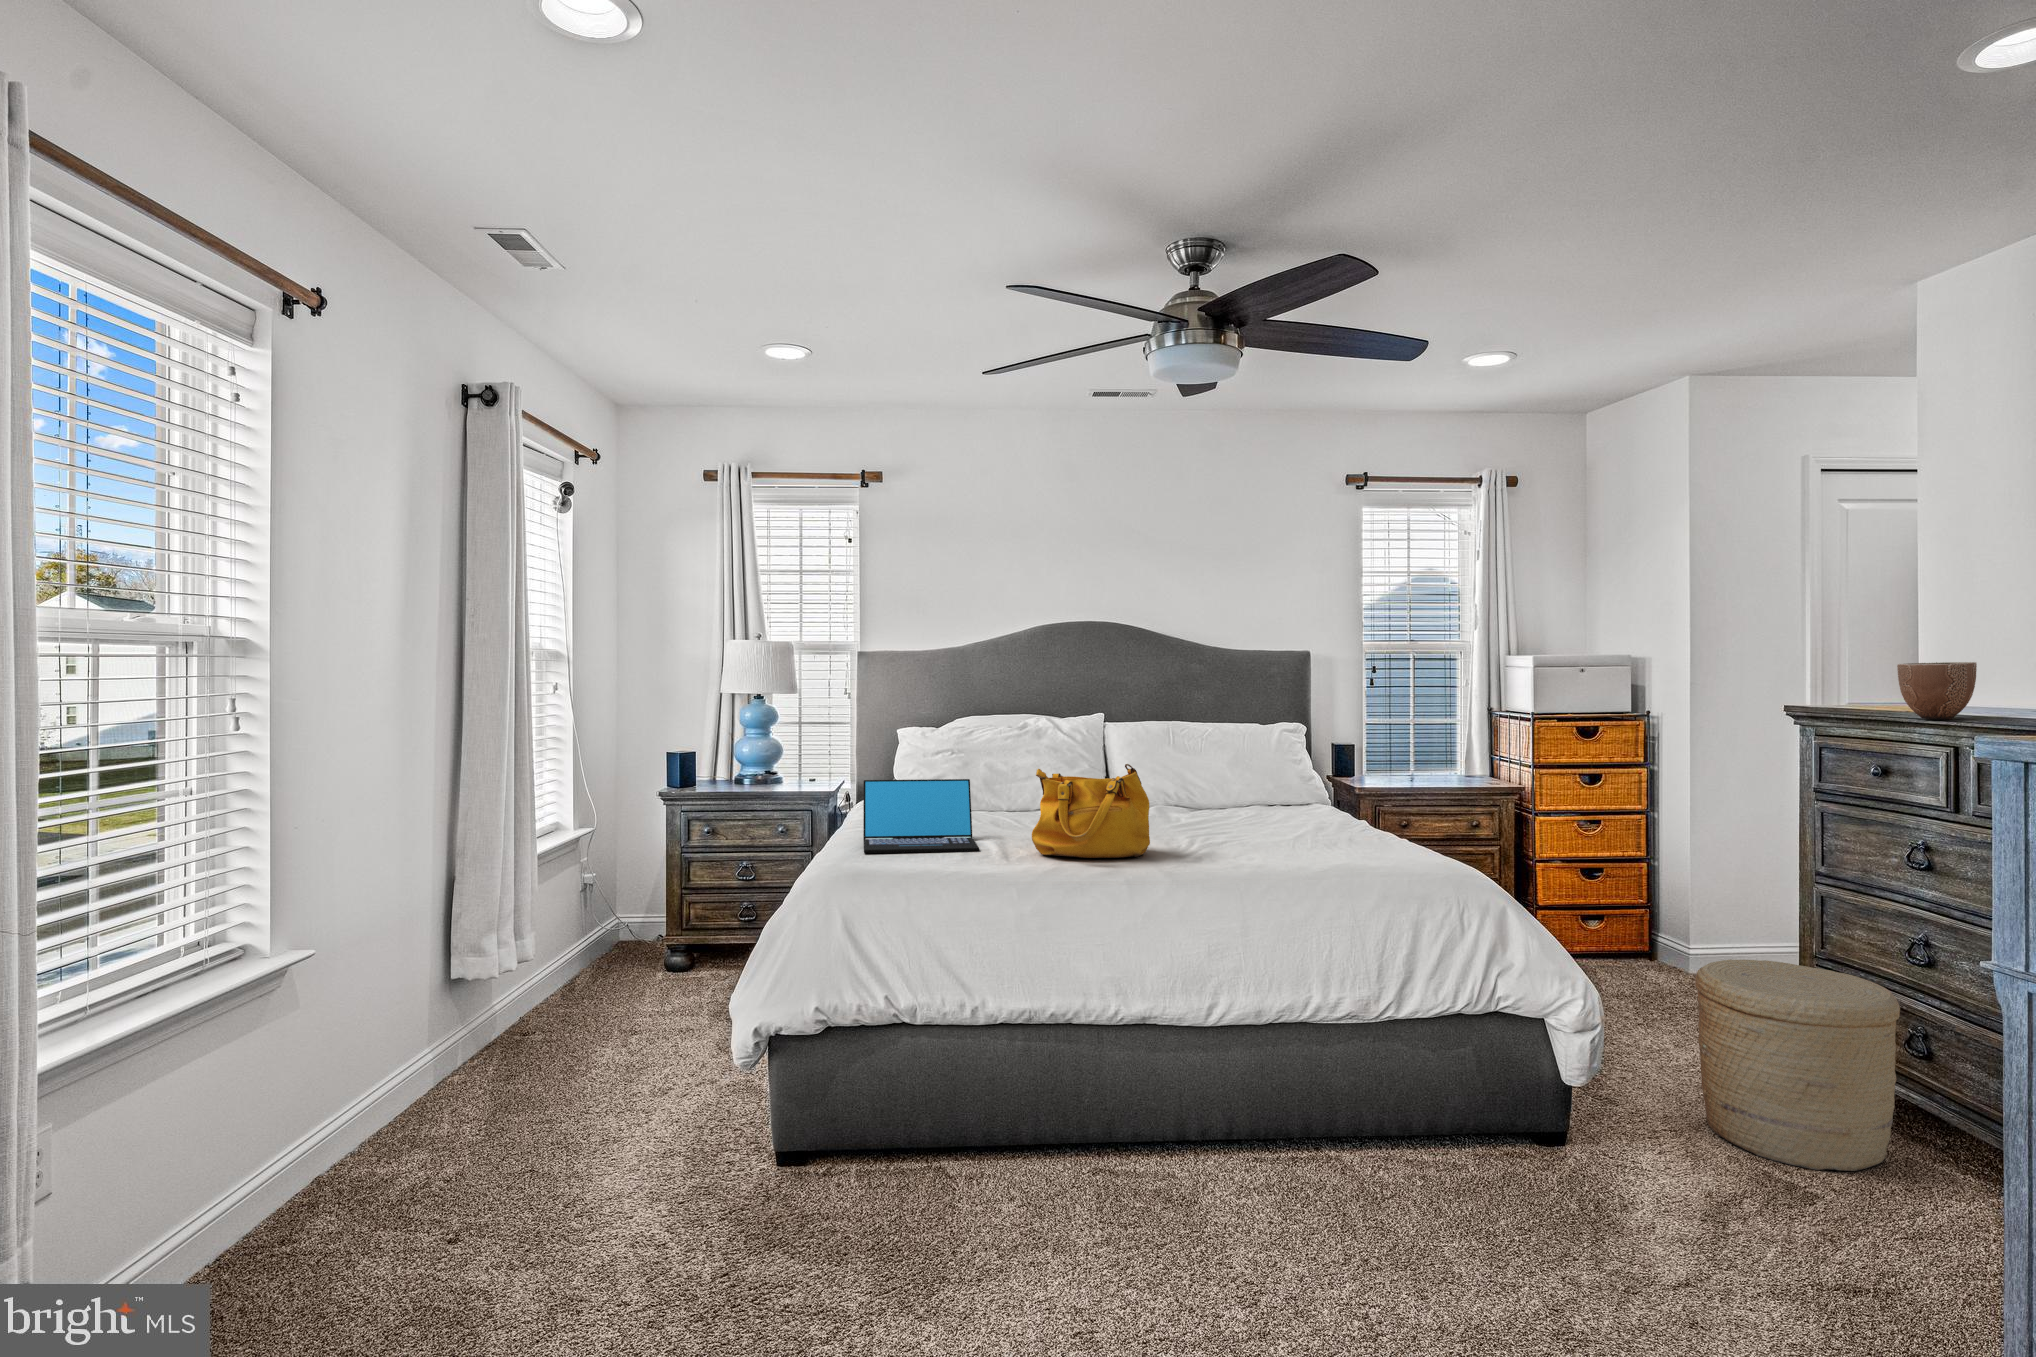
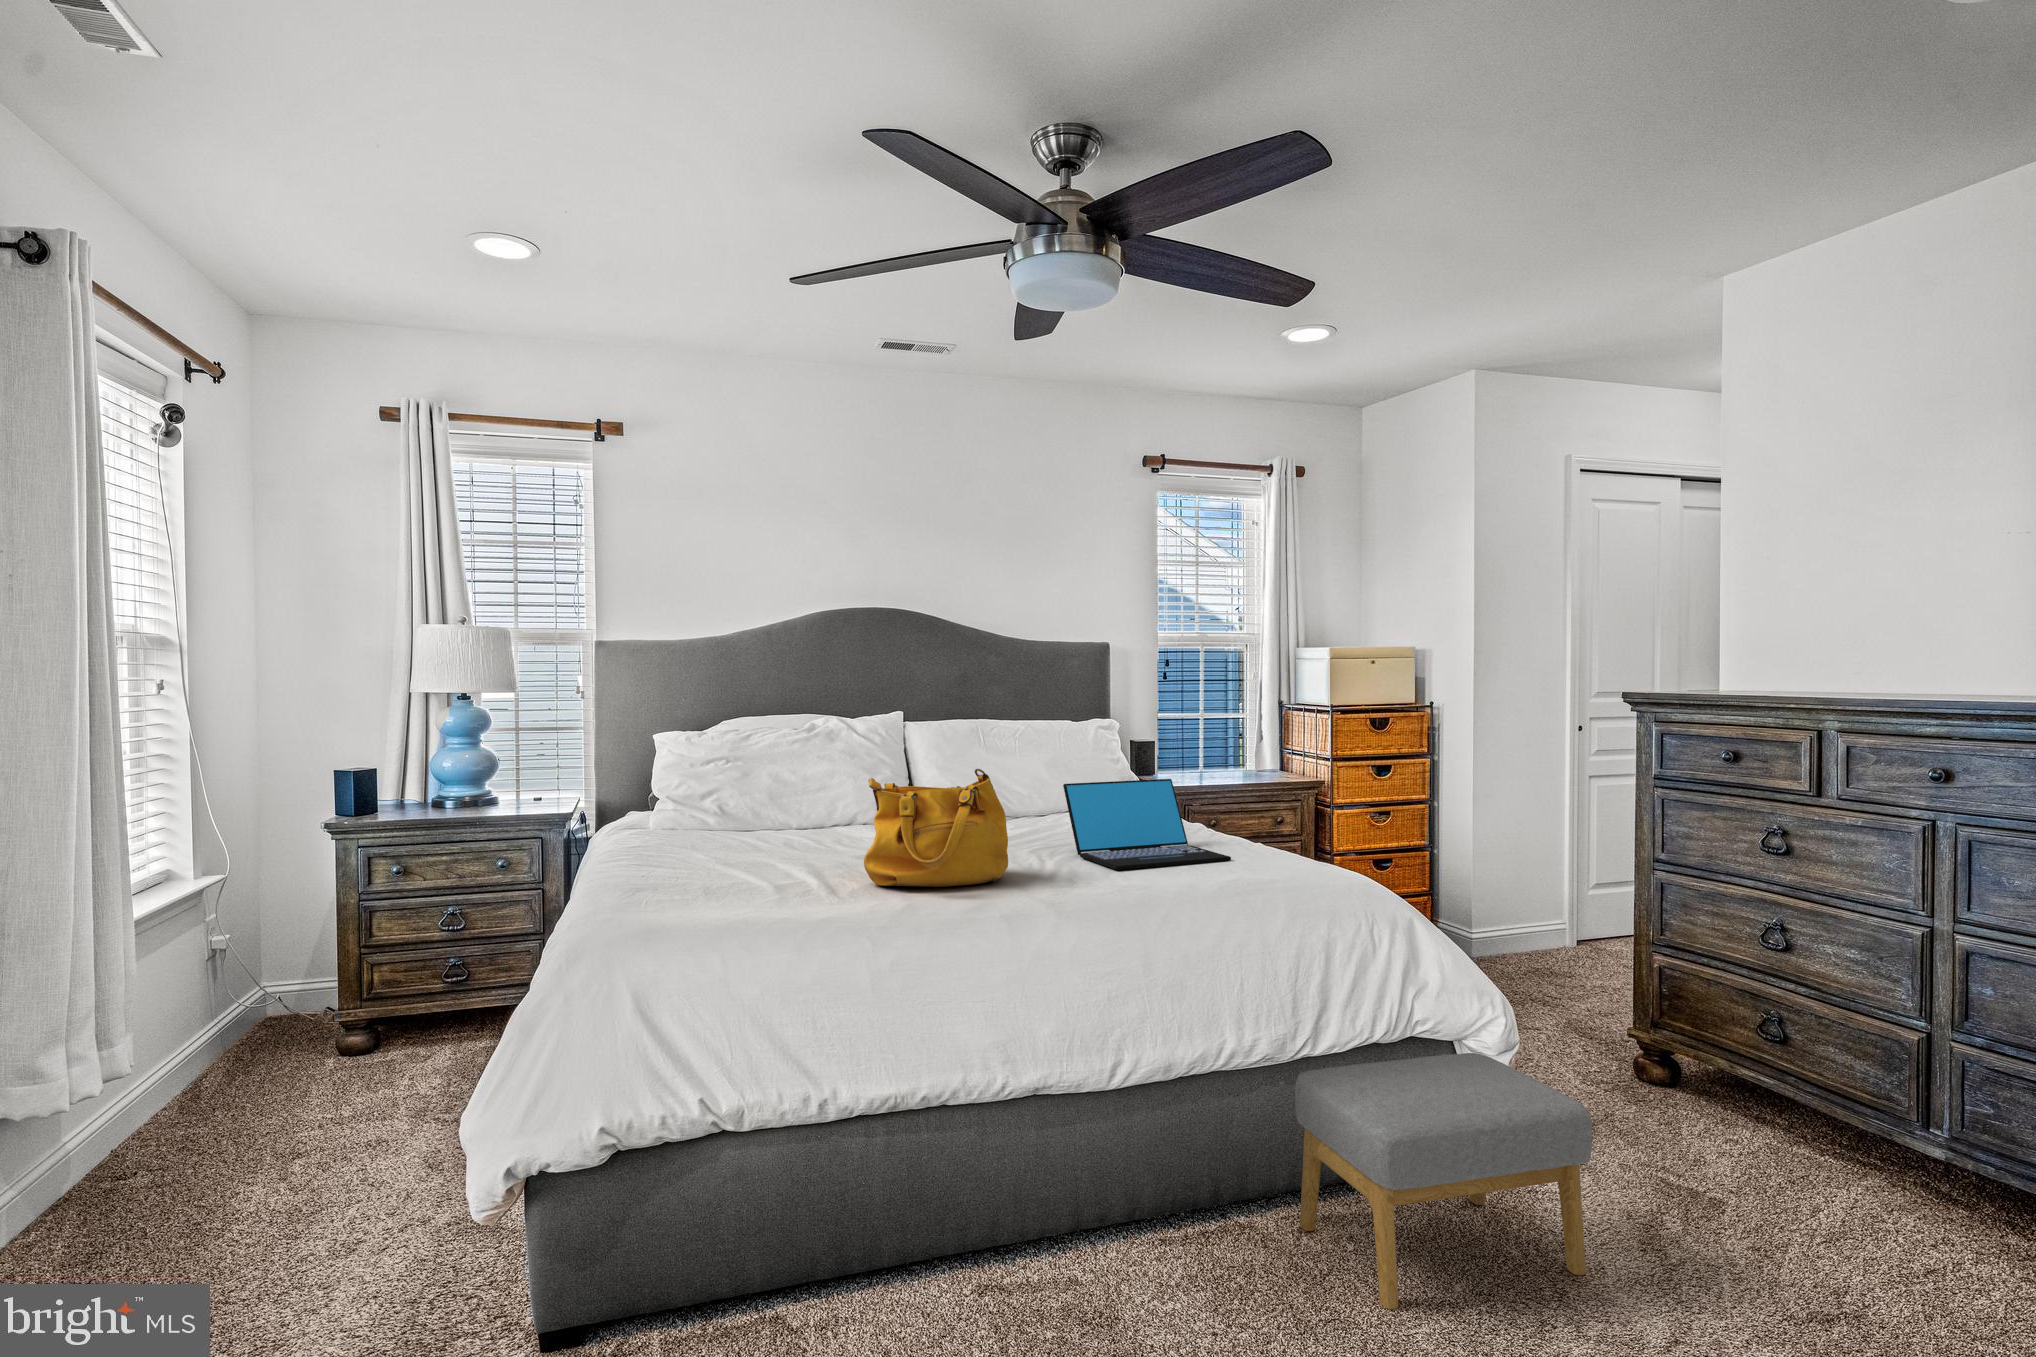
decorative bowl: present [1897,662,1977,720] -> none [1762,642,1838,700]
laptop: present [863,779,979,853] -> present [1063,779,1231,870]
woven basket: present [1695,960,1900,1171] -> none [1571,952,1776,1173]
footstool: none [1376,1029,1632,1223] -> present [1295,1053,1592,1309]

